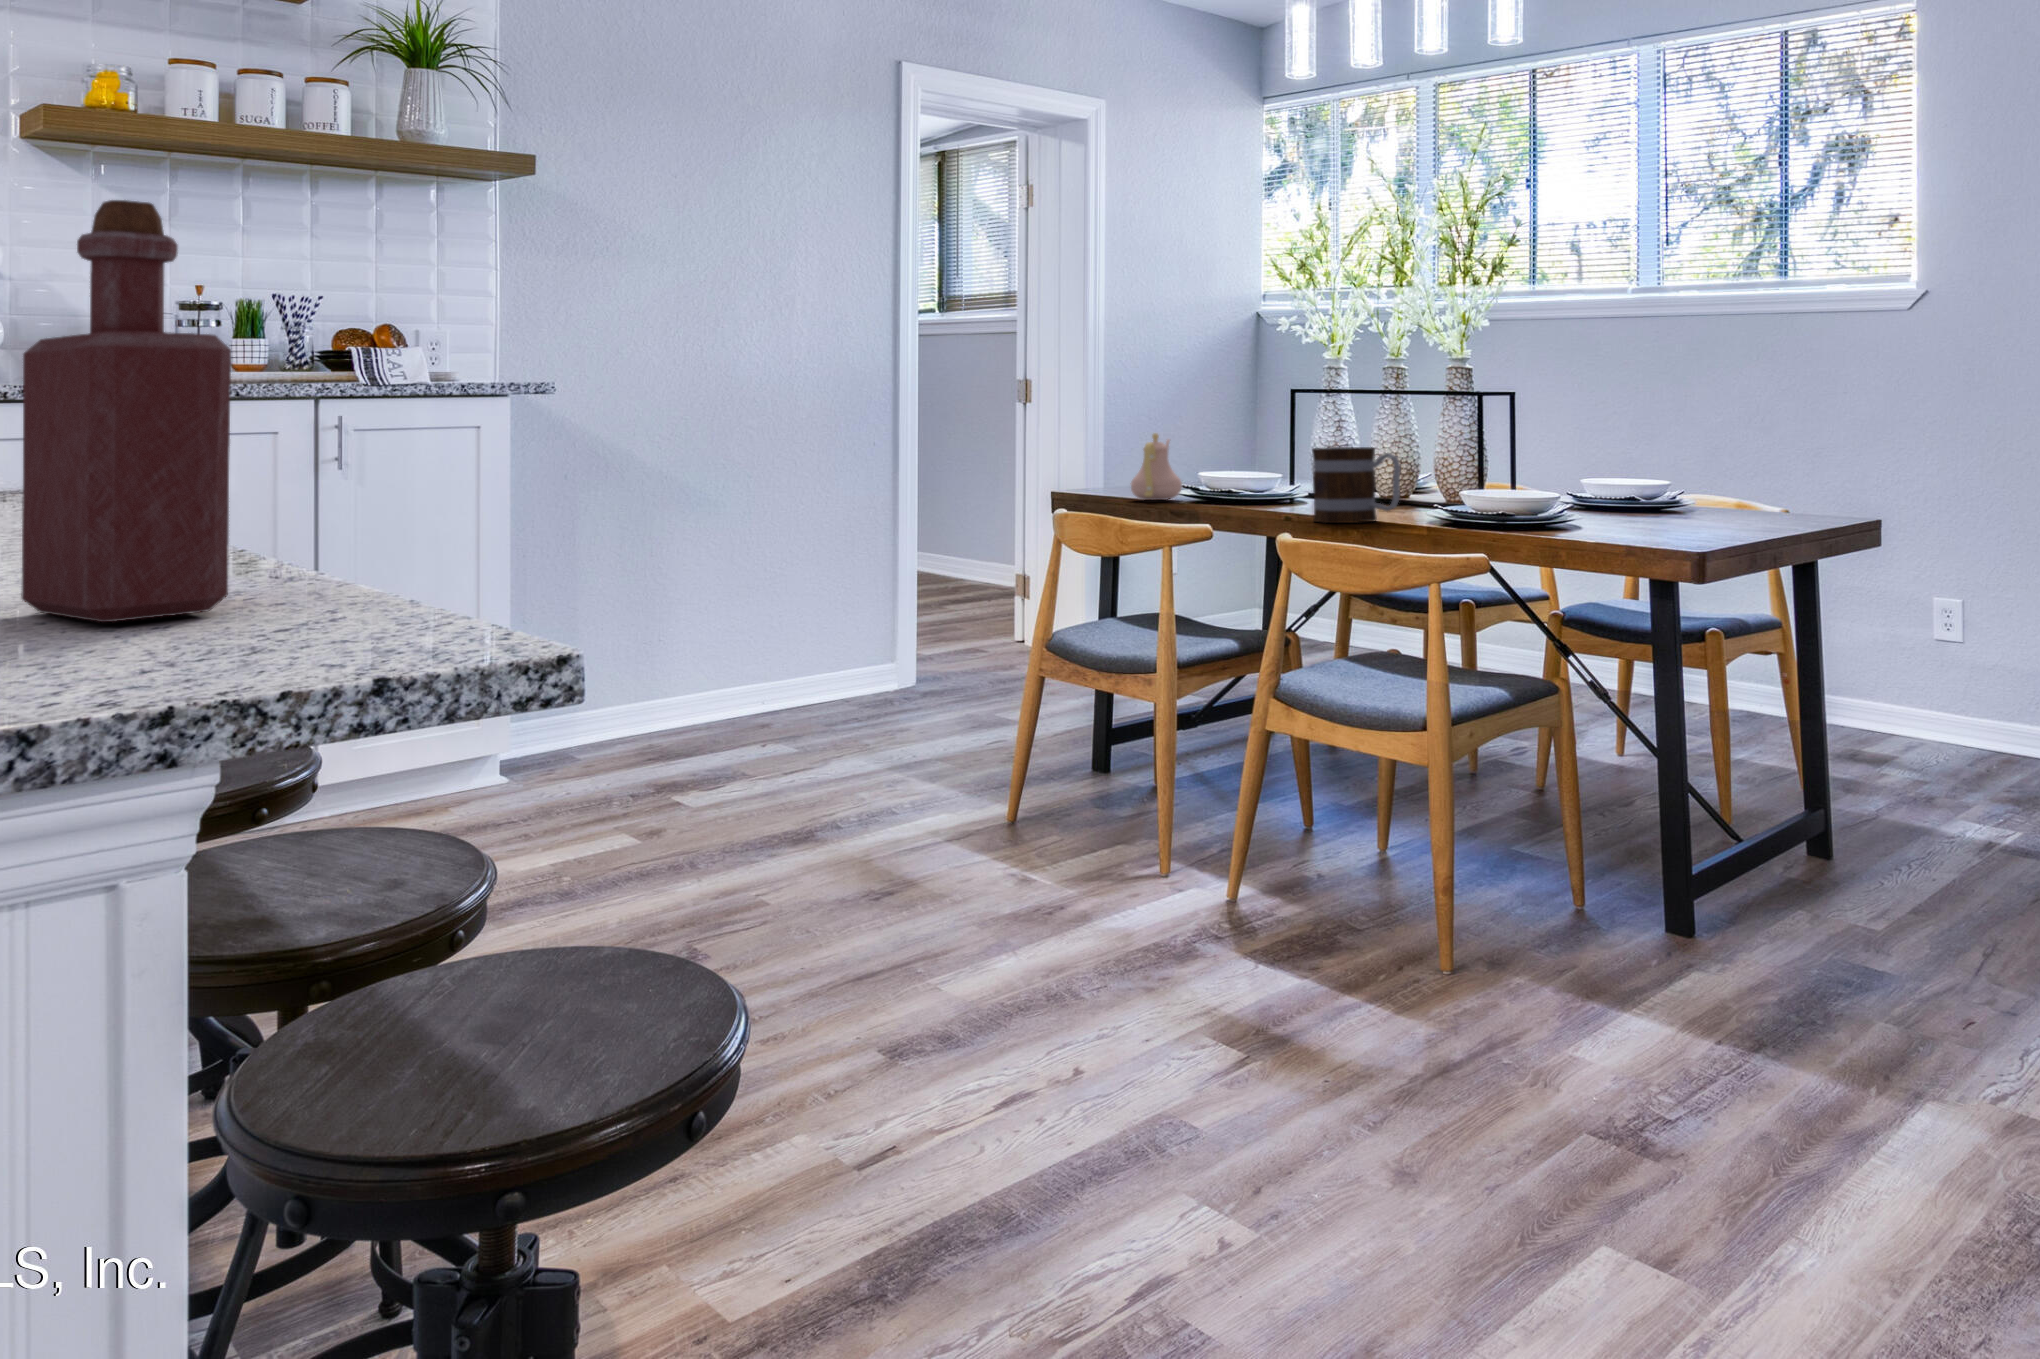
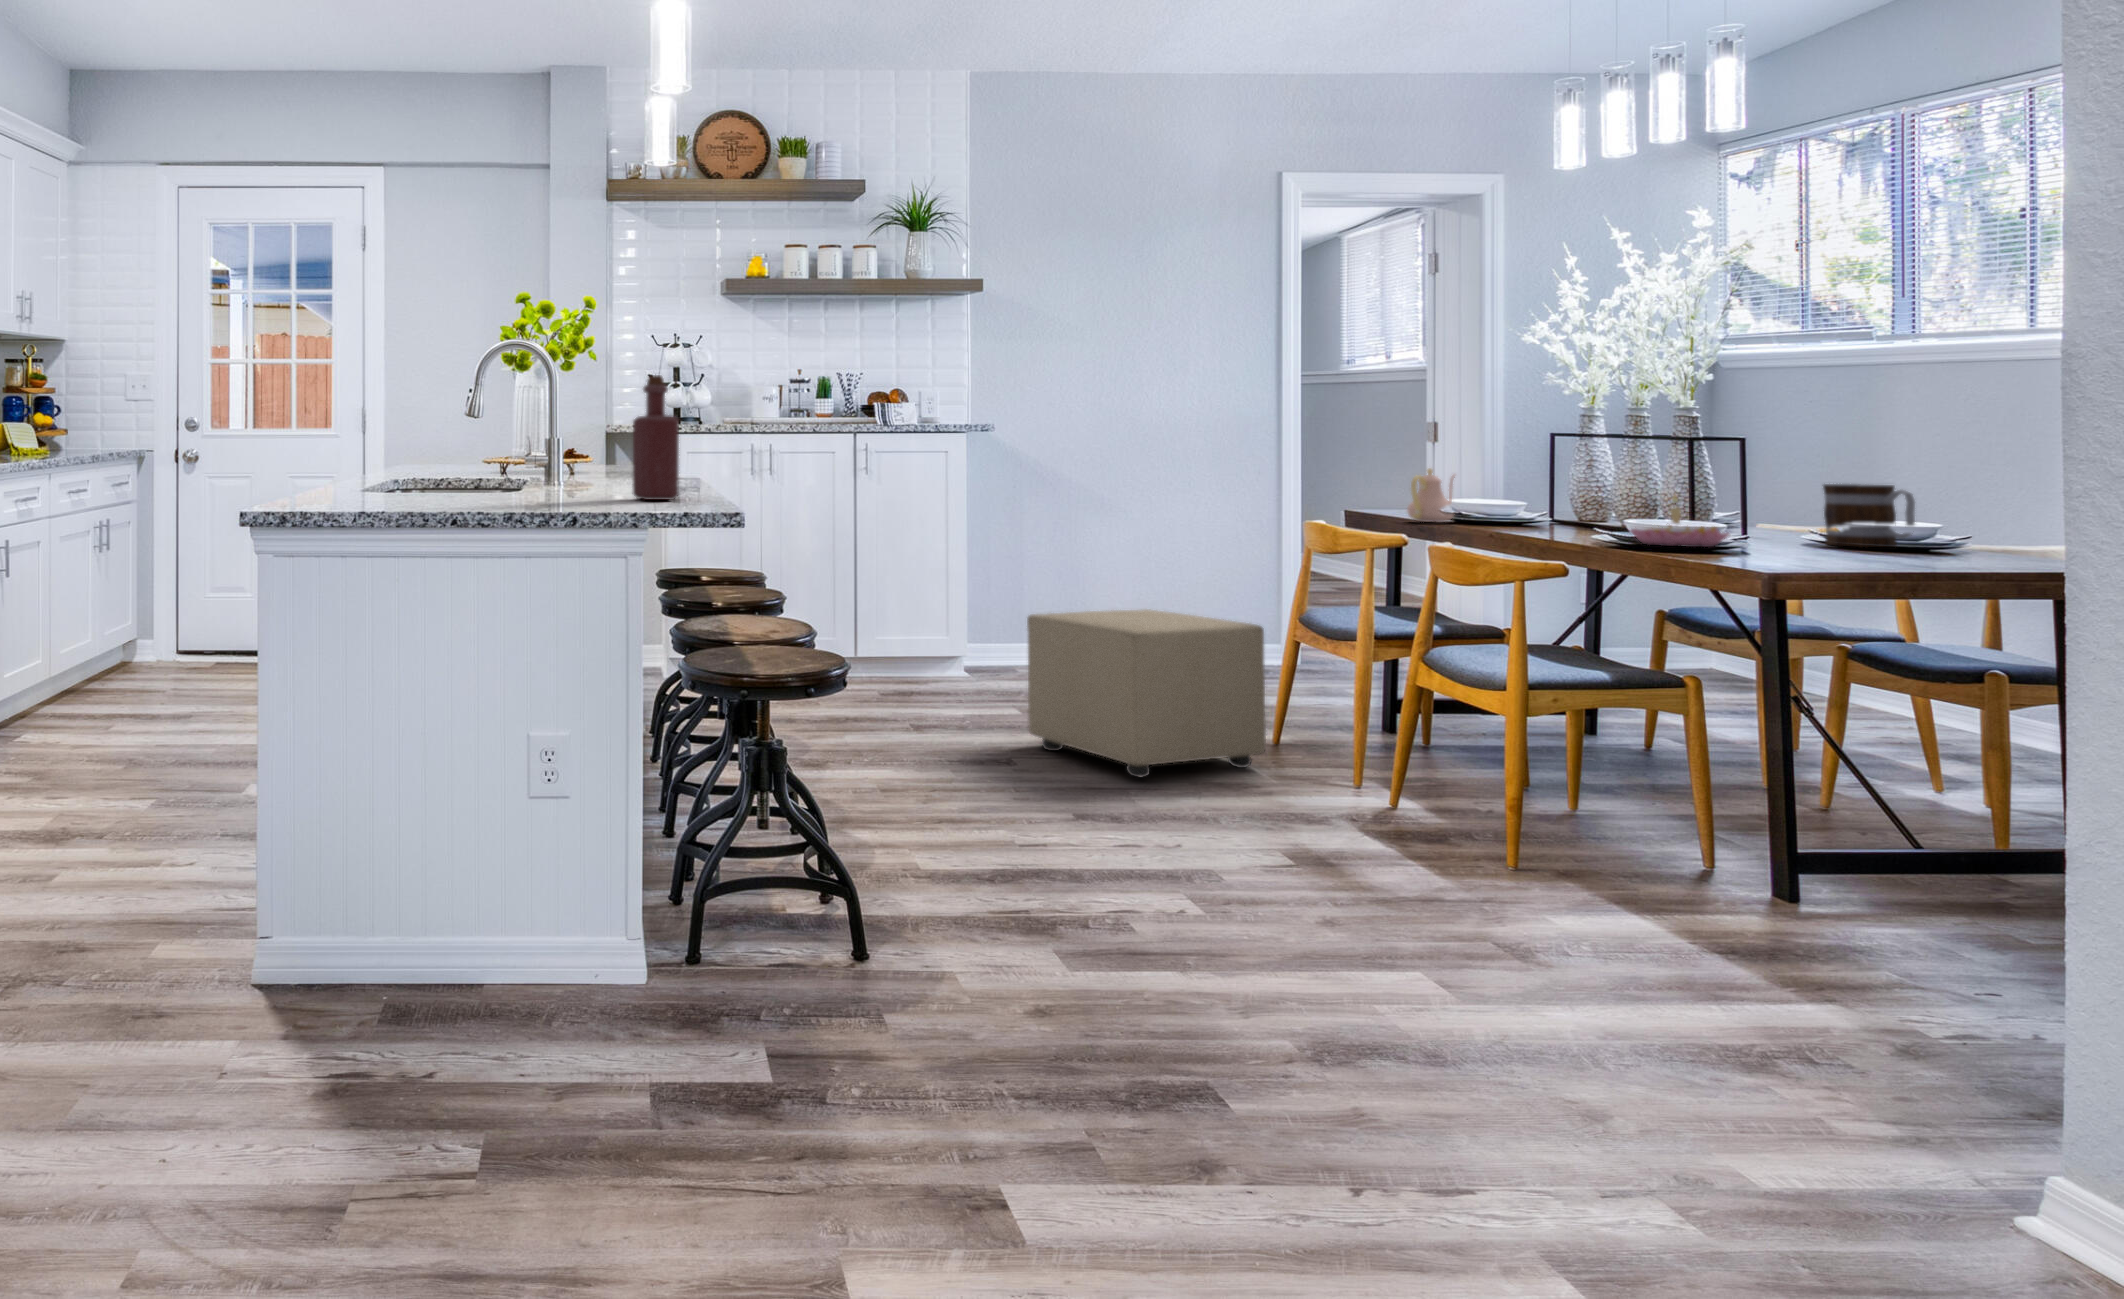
mug: present [1312,447,1401,523] -> present [1823,484,1915,547]
candle holder: none [1452,454,1550,520] -> present [1631,494,1729,547]
ottoman: none [686,650,1024,926] -> present [1027,609,1266,777]

